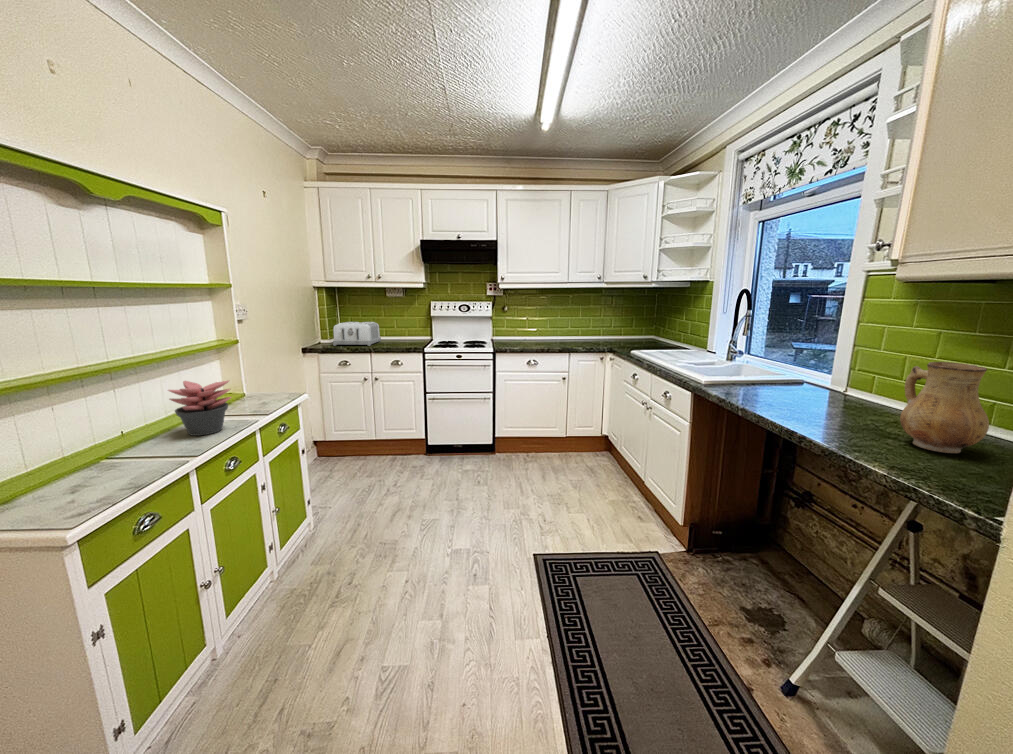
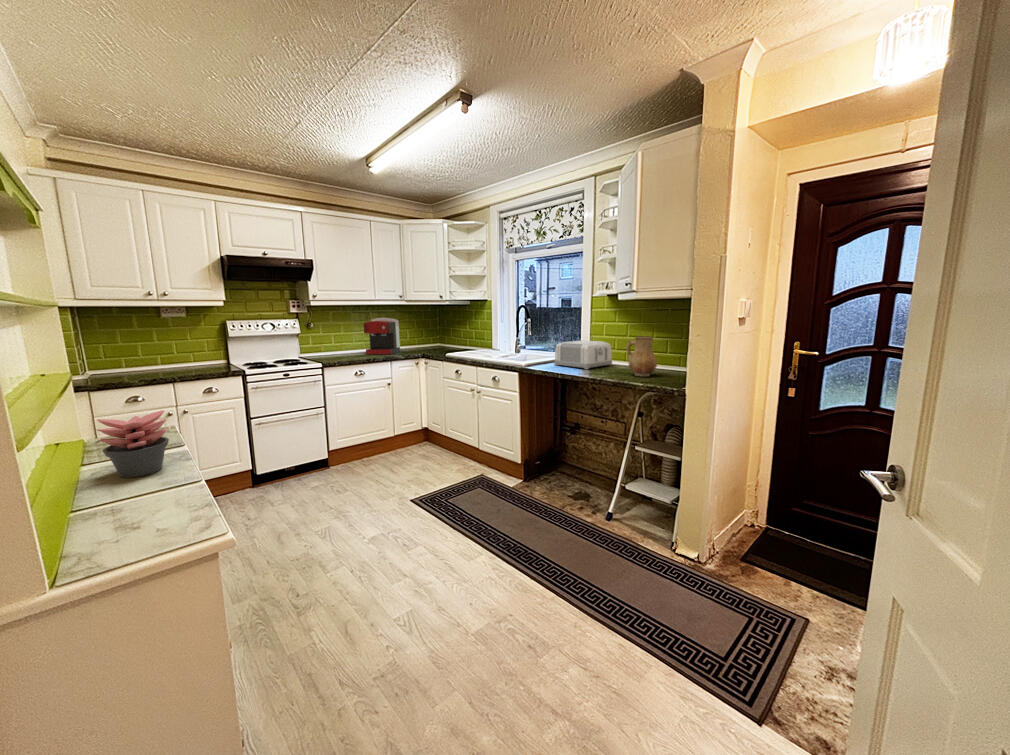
coffee maker: none [550,302,592,345] -> present [364,318,400,354]
toaster: present [333,322,381,346] -> present [554,341,612,369]

